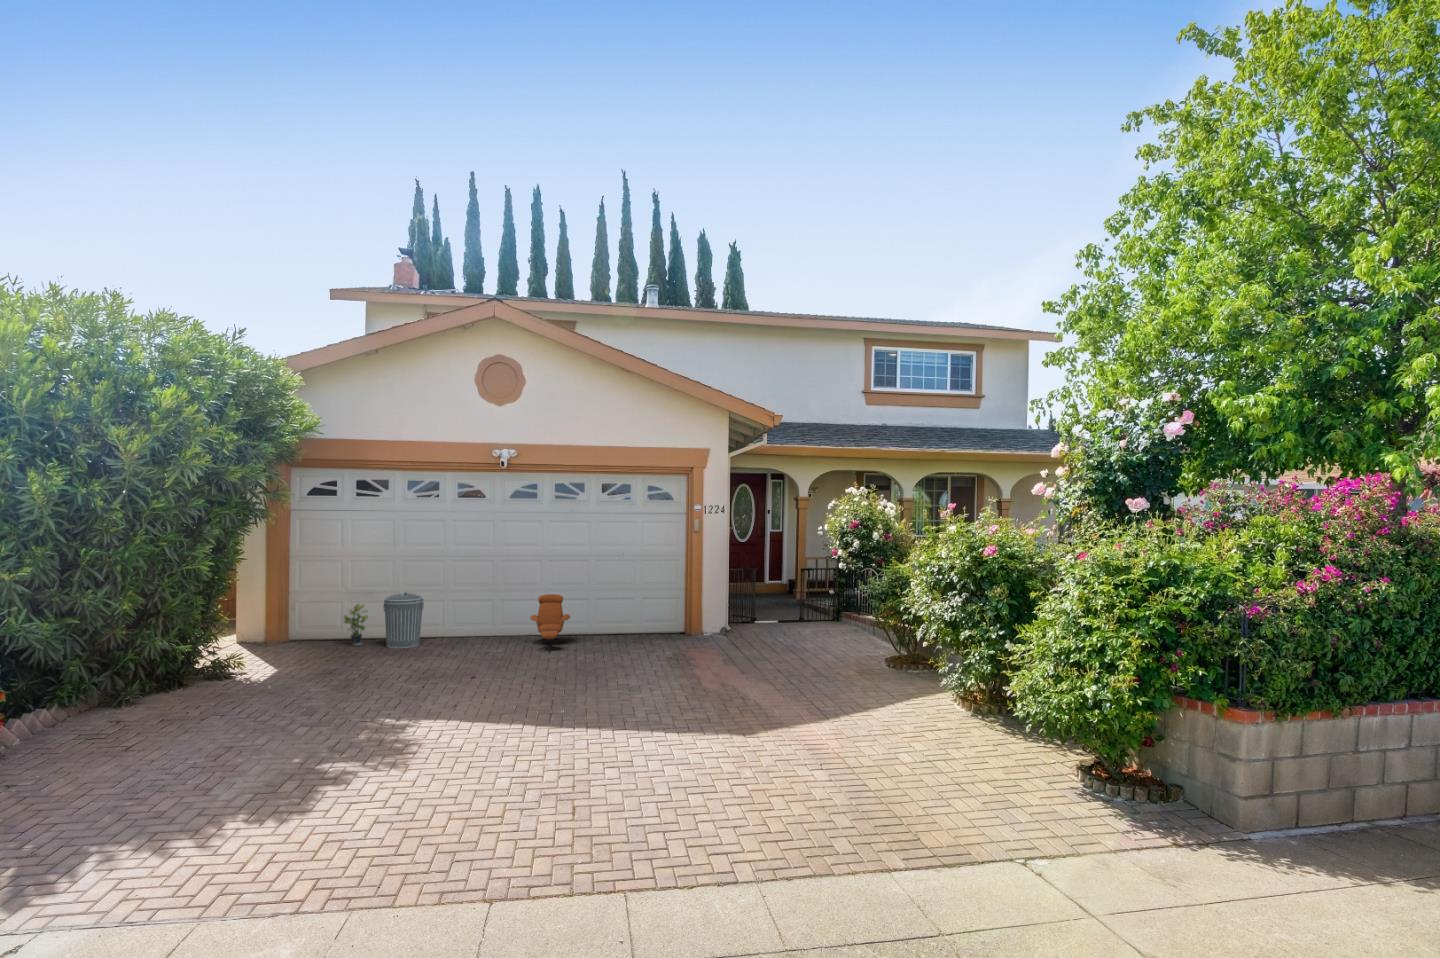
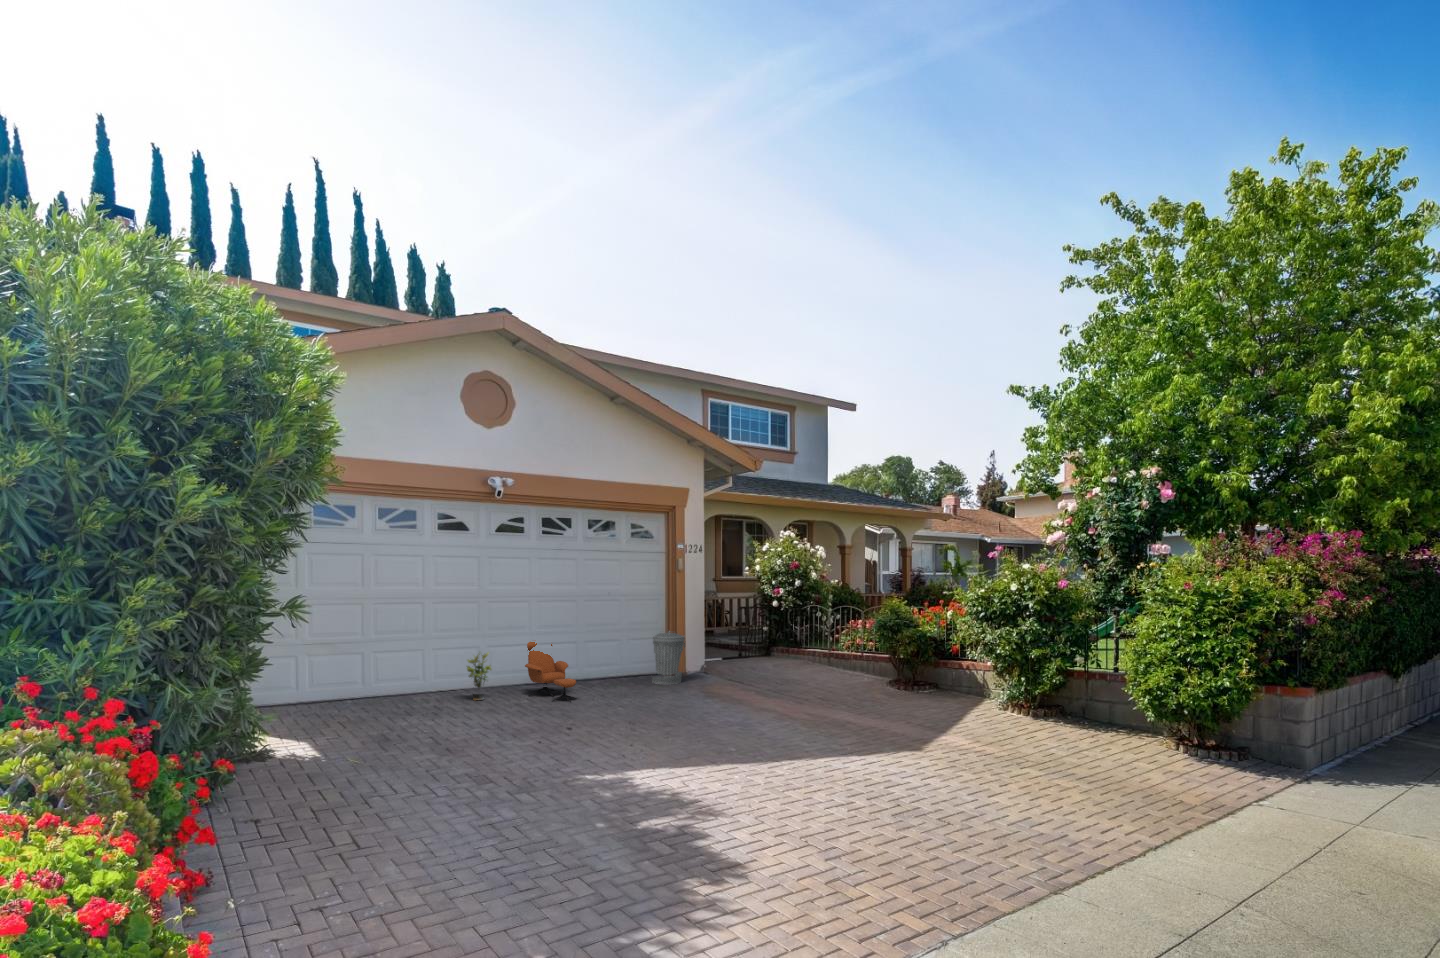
trash can: present [383,592,424,648] -> present [652,631,685,684]
potted plant: present [344,603,368,646] -> present [467,652,492,701]

